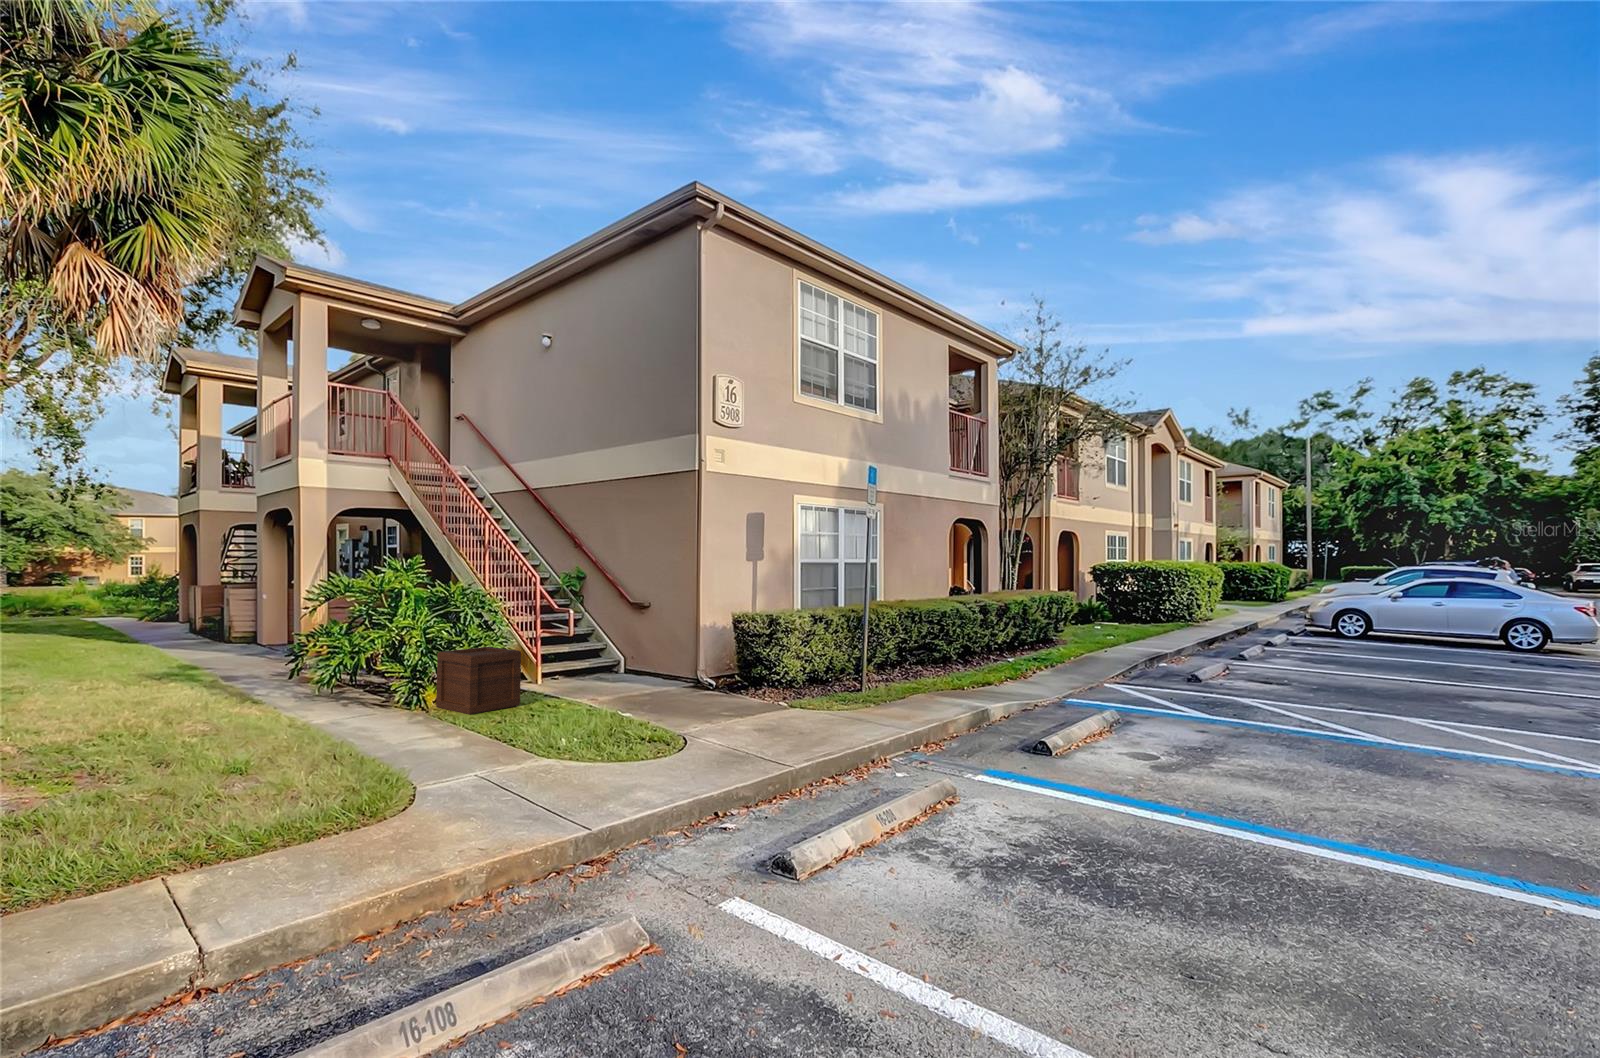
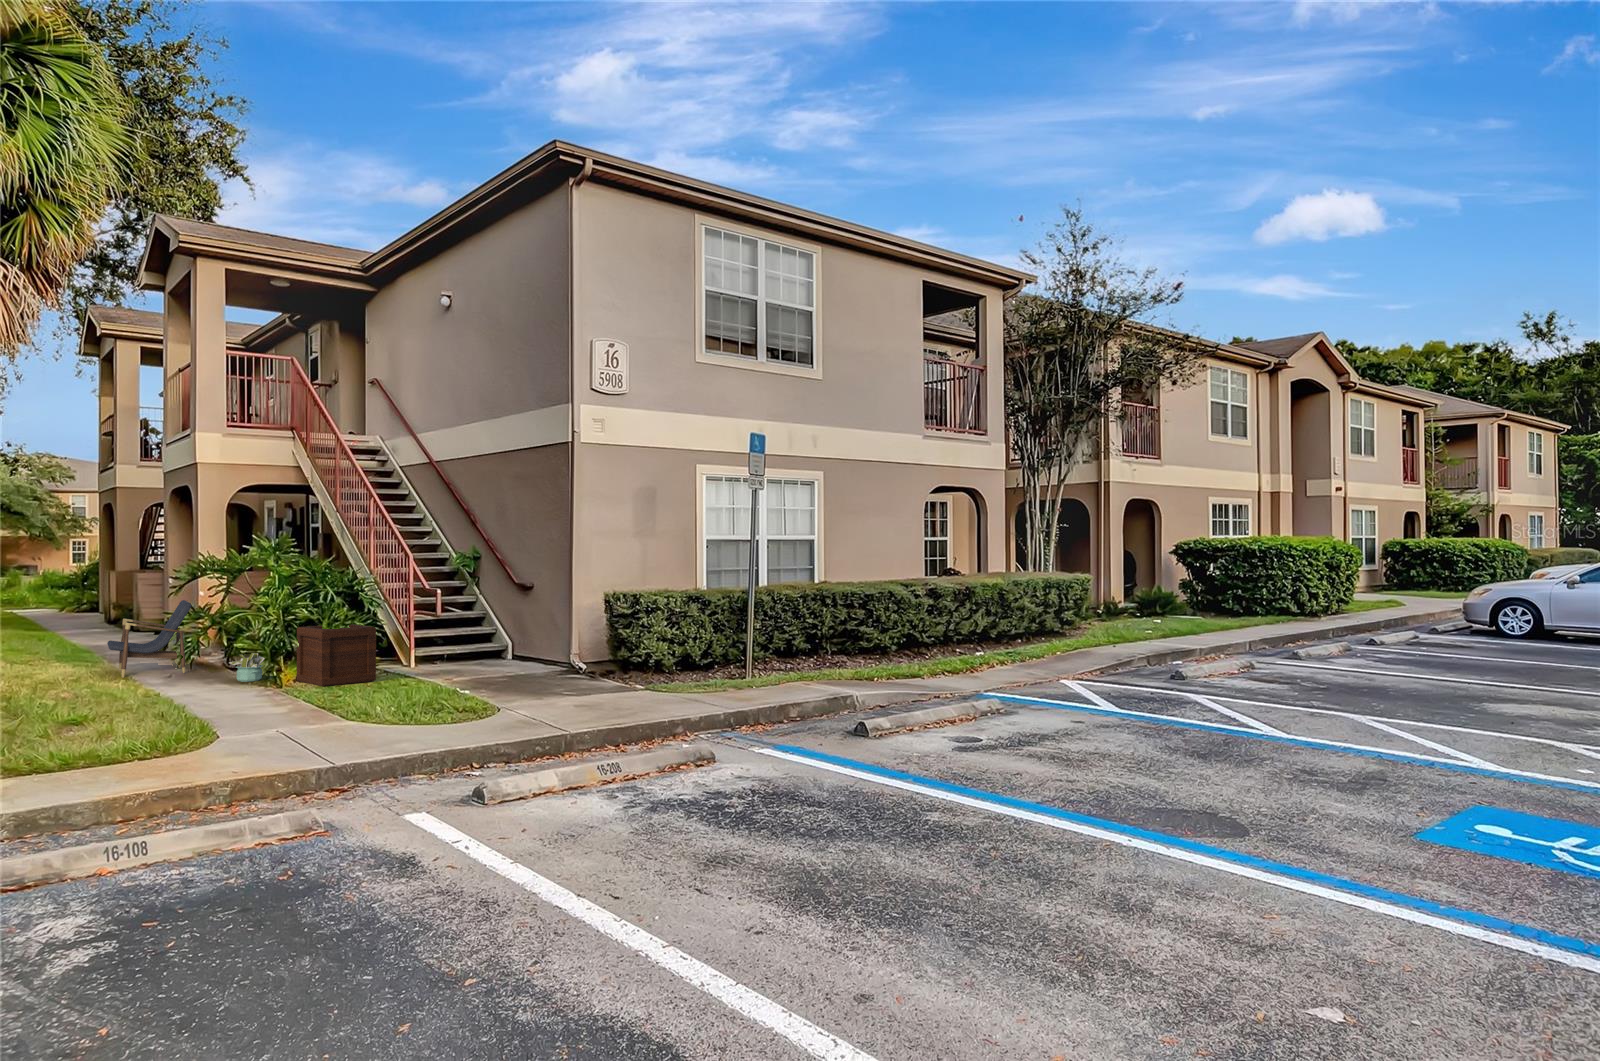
lounge chair: none [221,623,317,707] -> present [107,600,191,678]
decorative plant: none [363,679,401,710] -> present [229,653,265,682]

